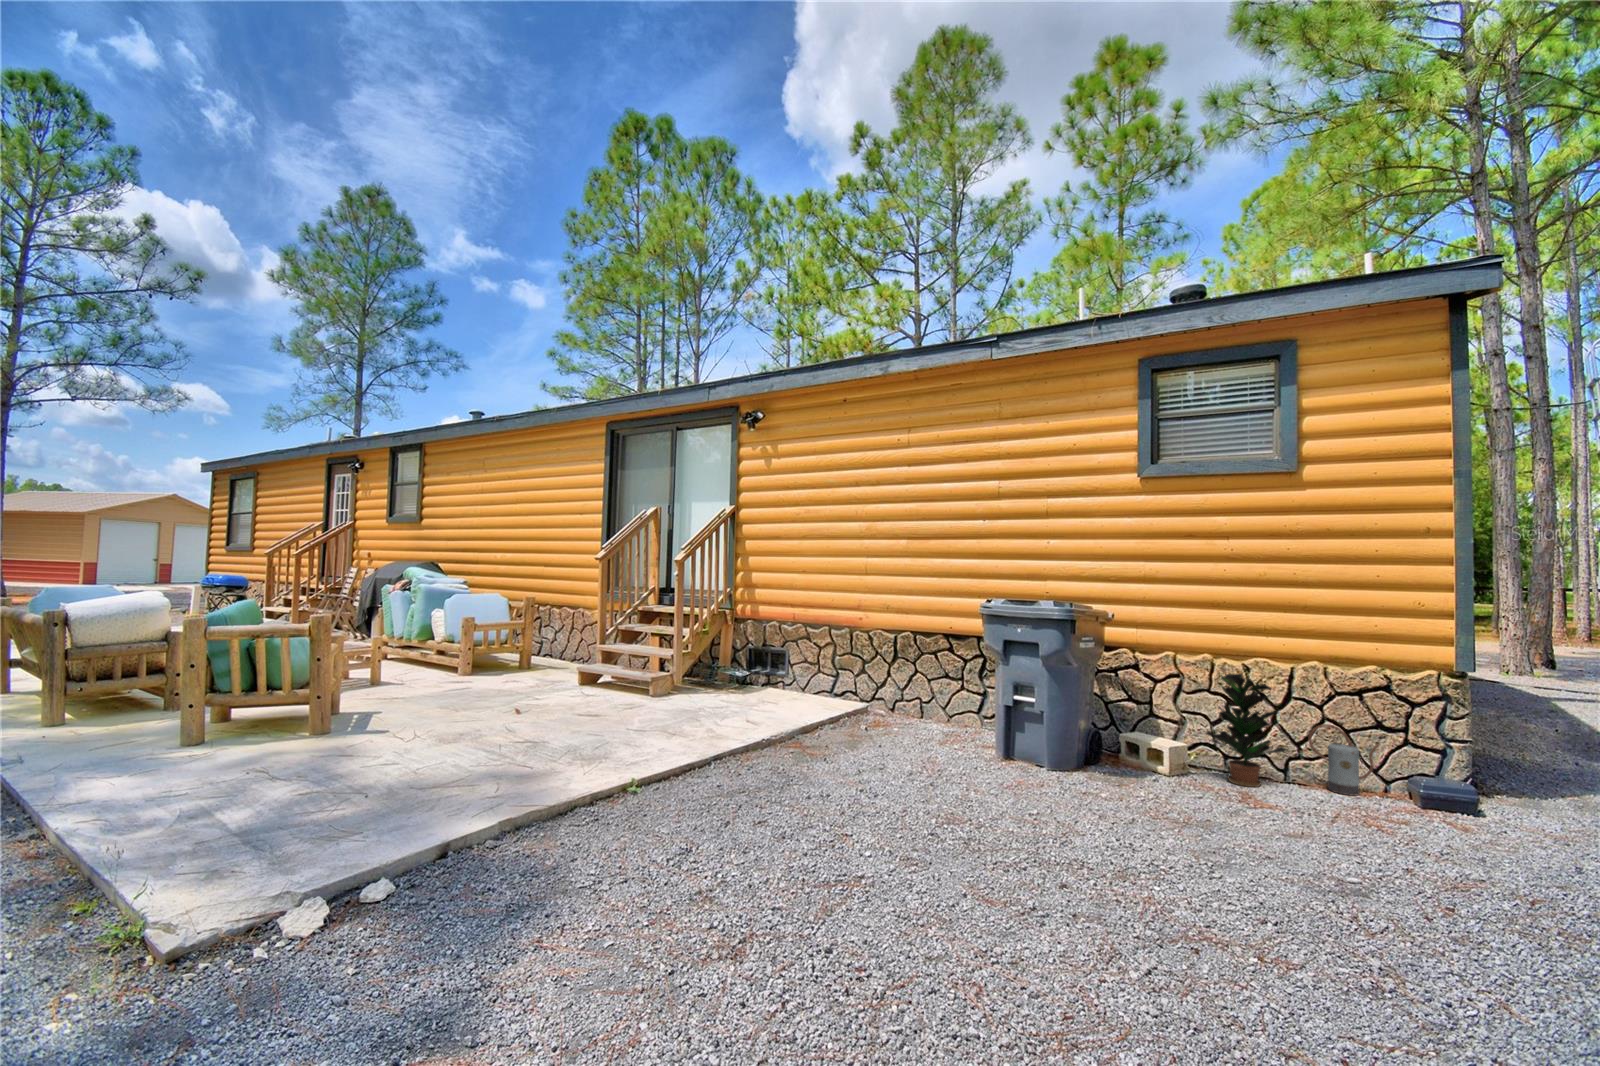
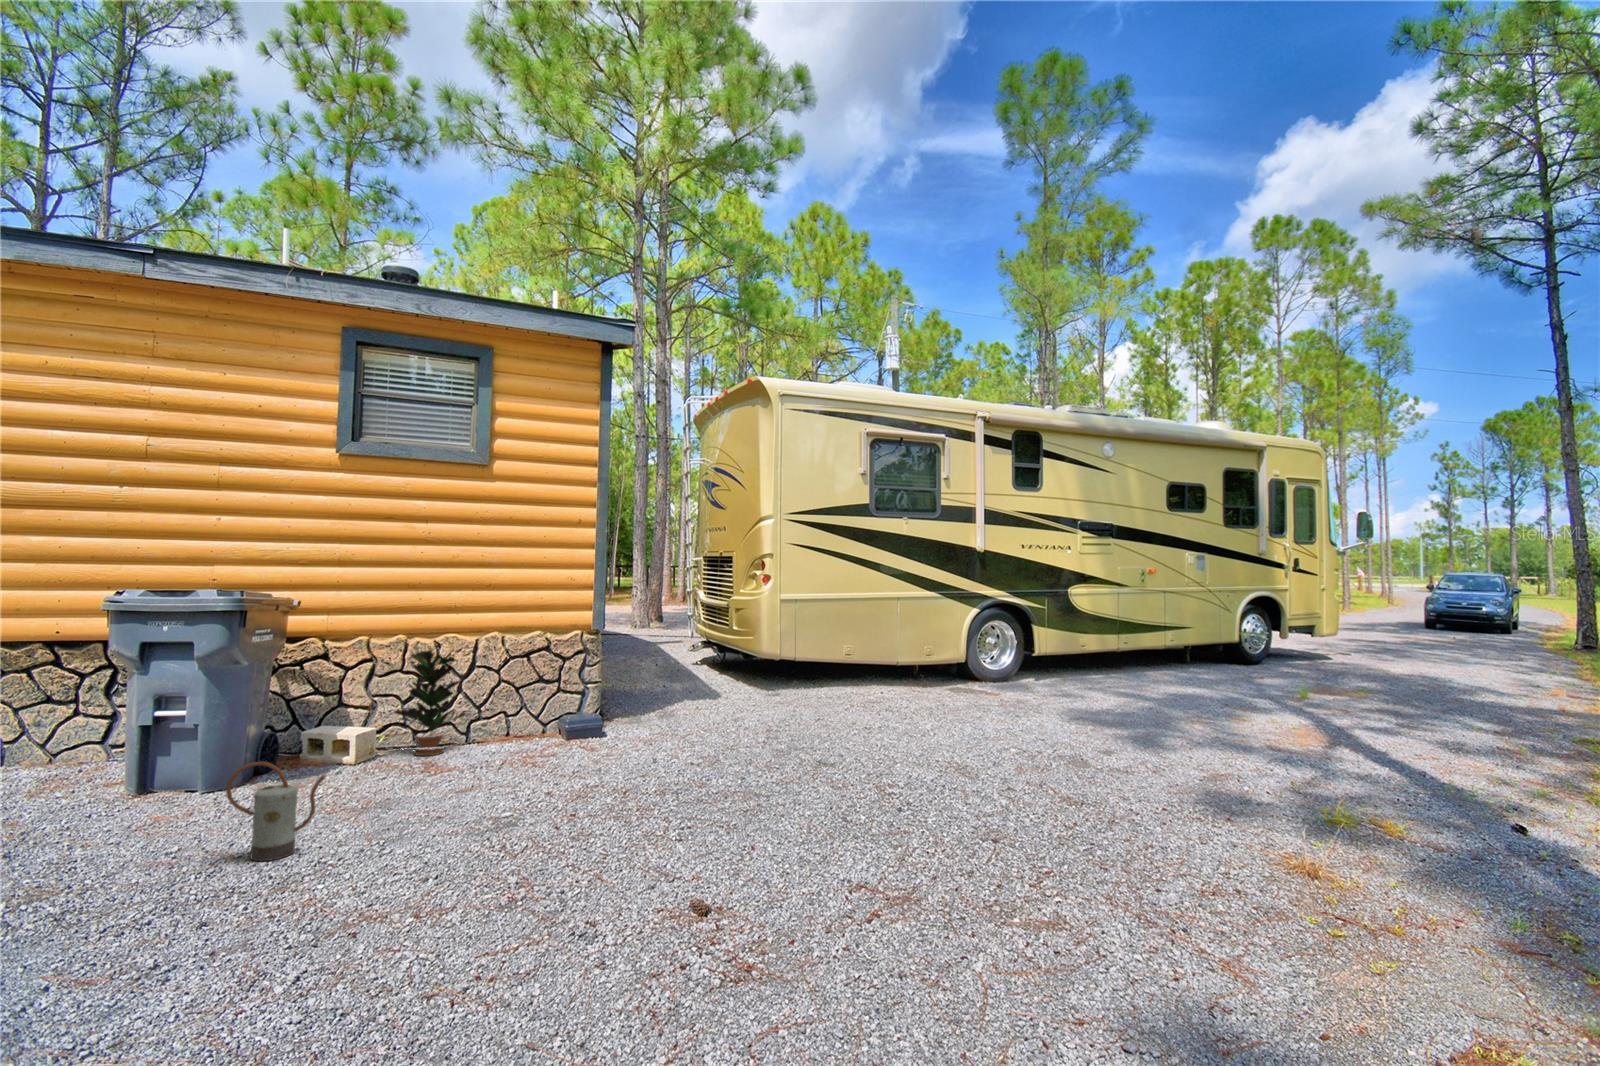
watering can: present [1308,725,1380,796] -> present [226,761,326,861]

